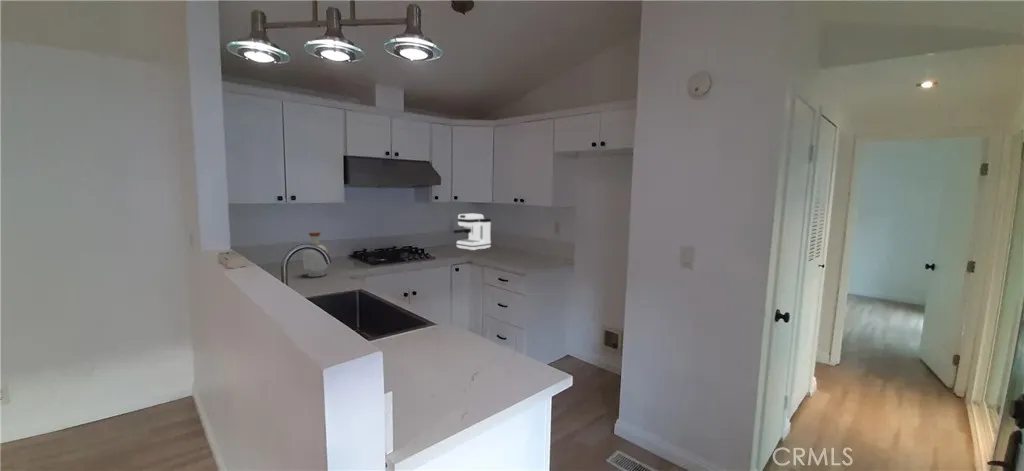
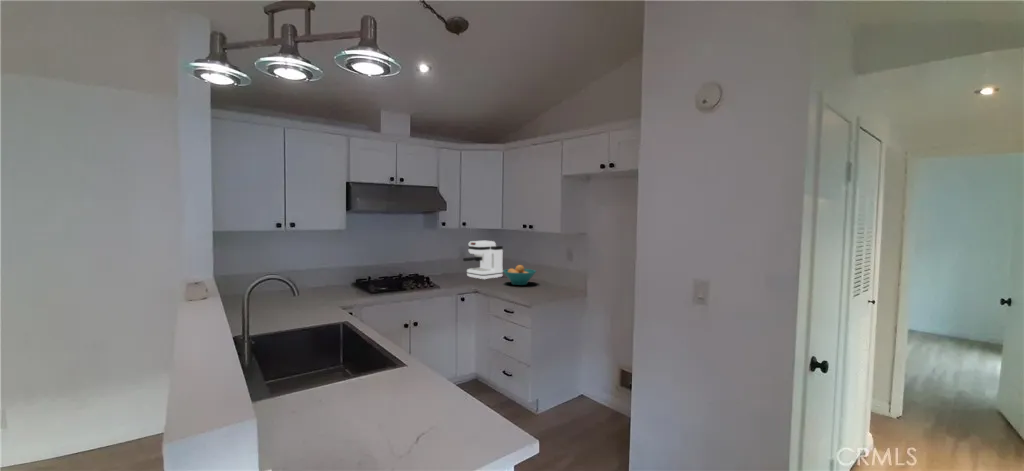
bottle: present [303,232,328,277] -> none [298,260,324,305]
fruit bowl: none [493,236,524,255] -> present [503,265,536,285]

